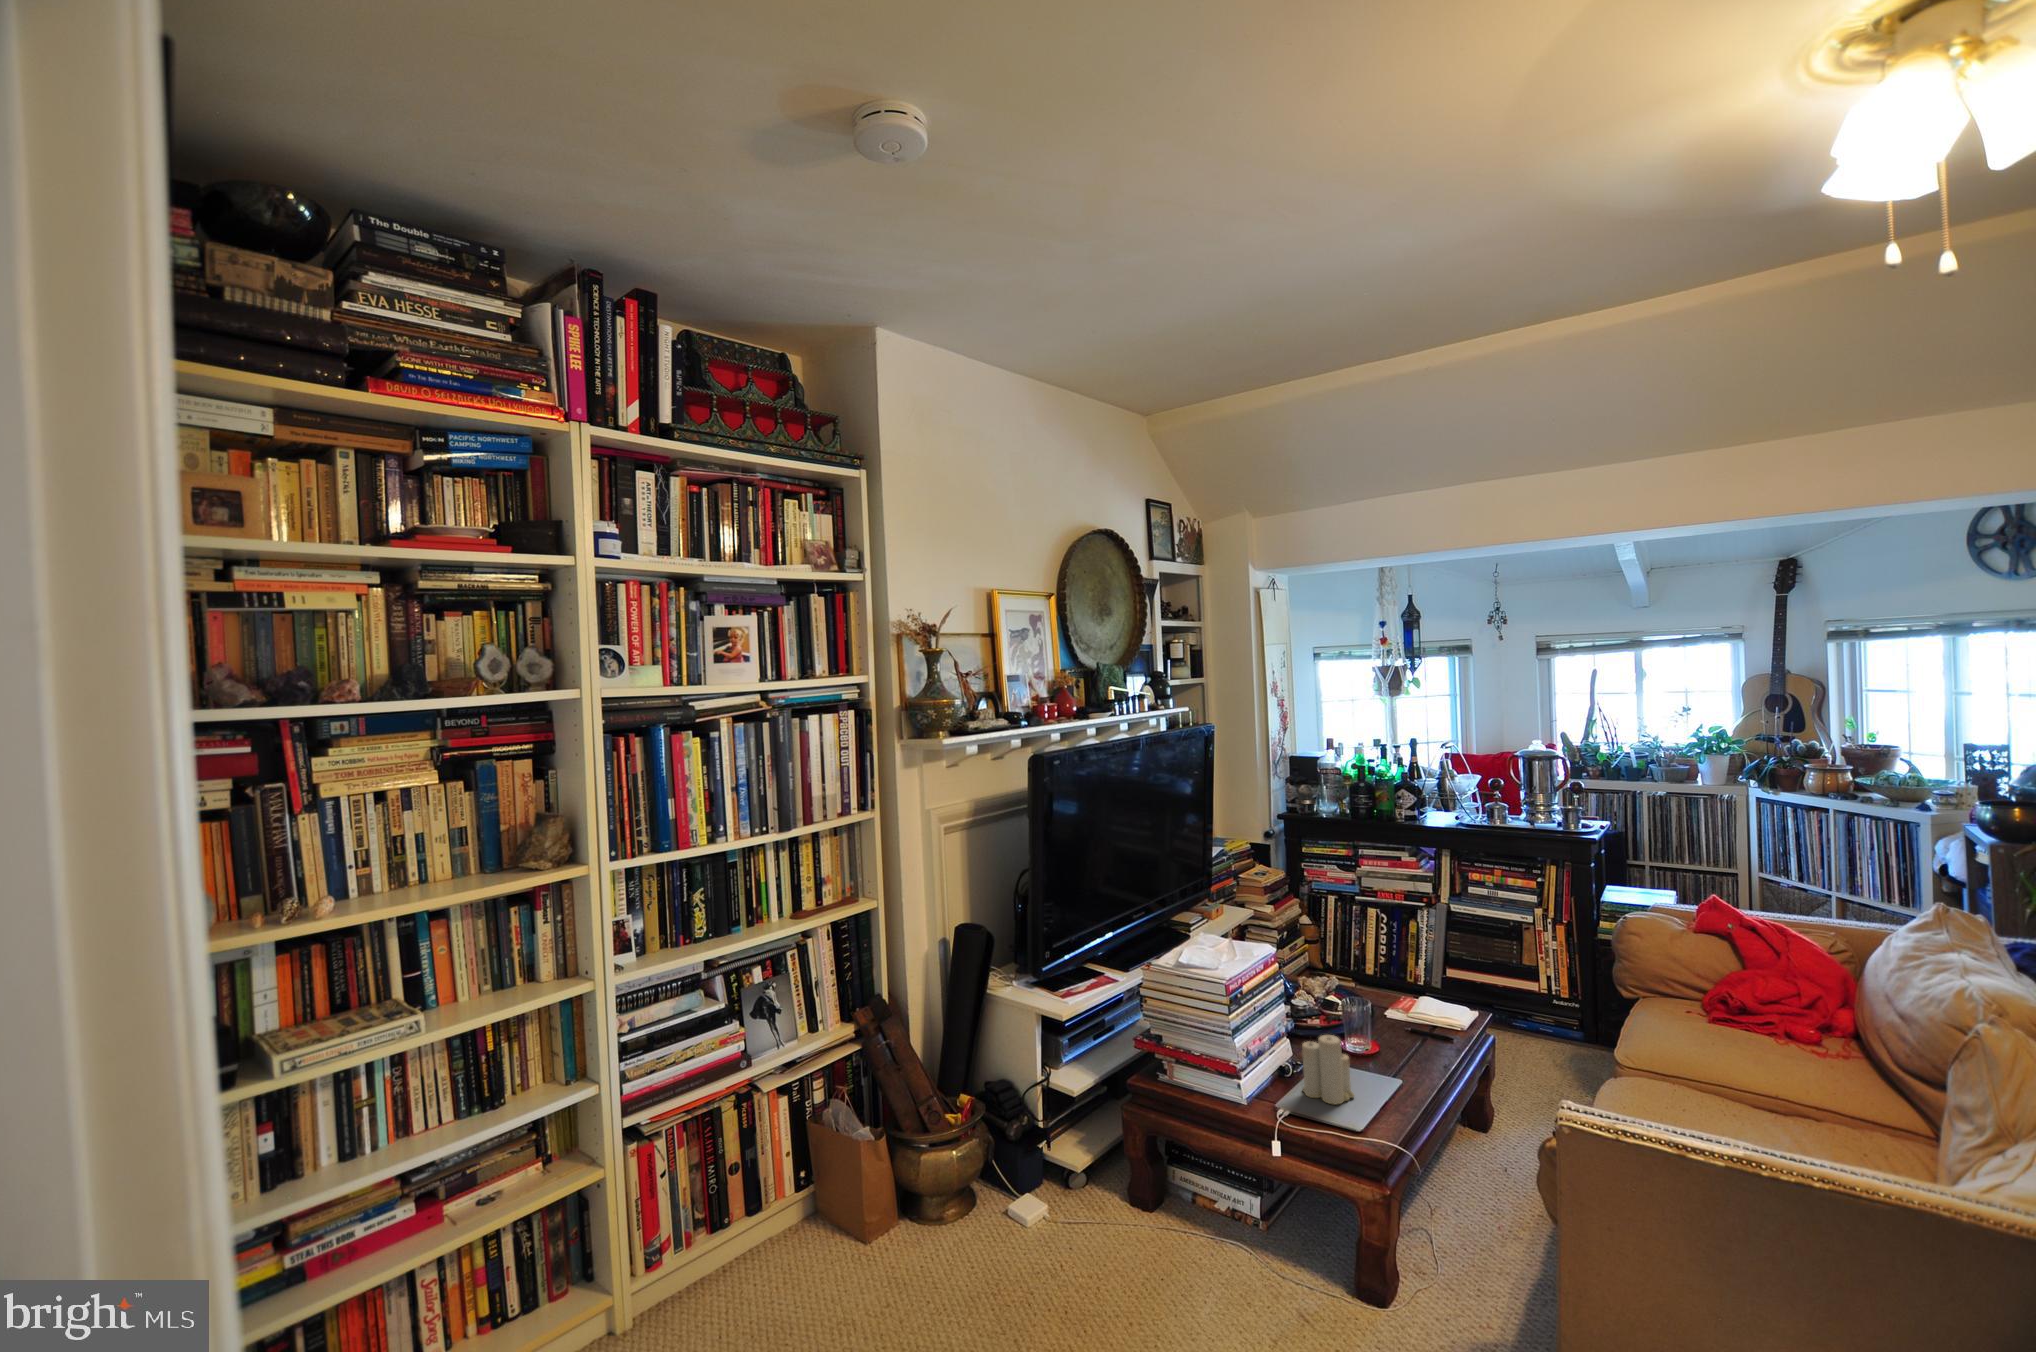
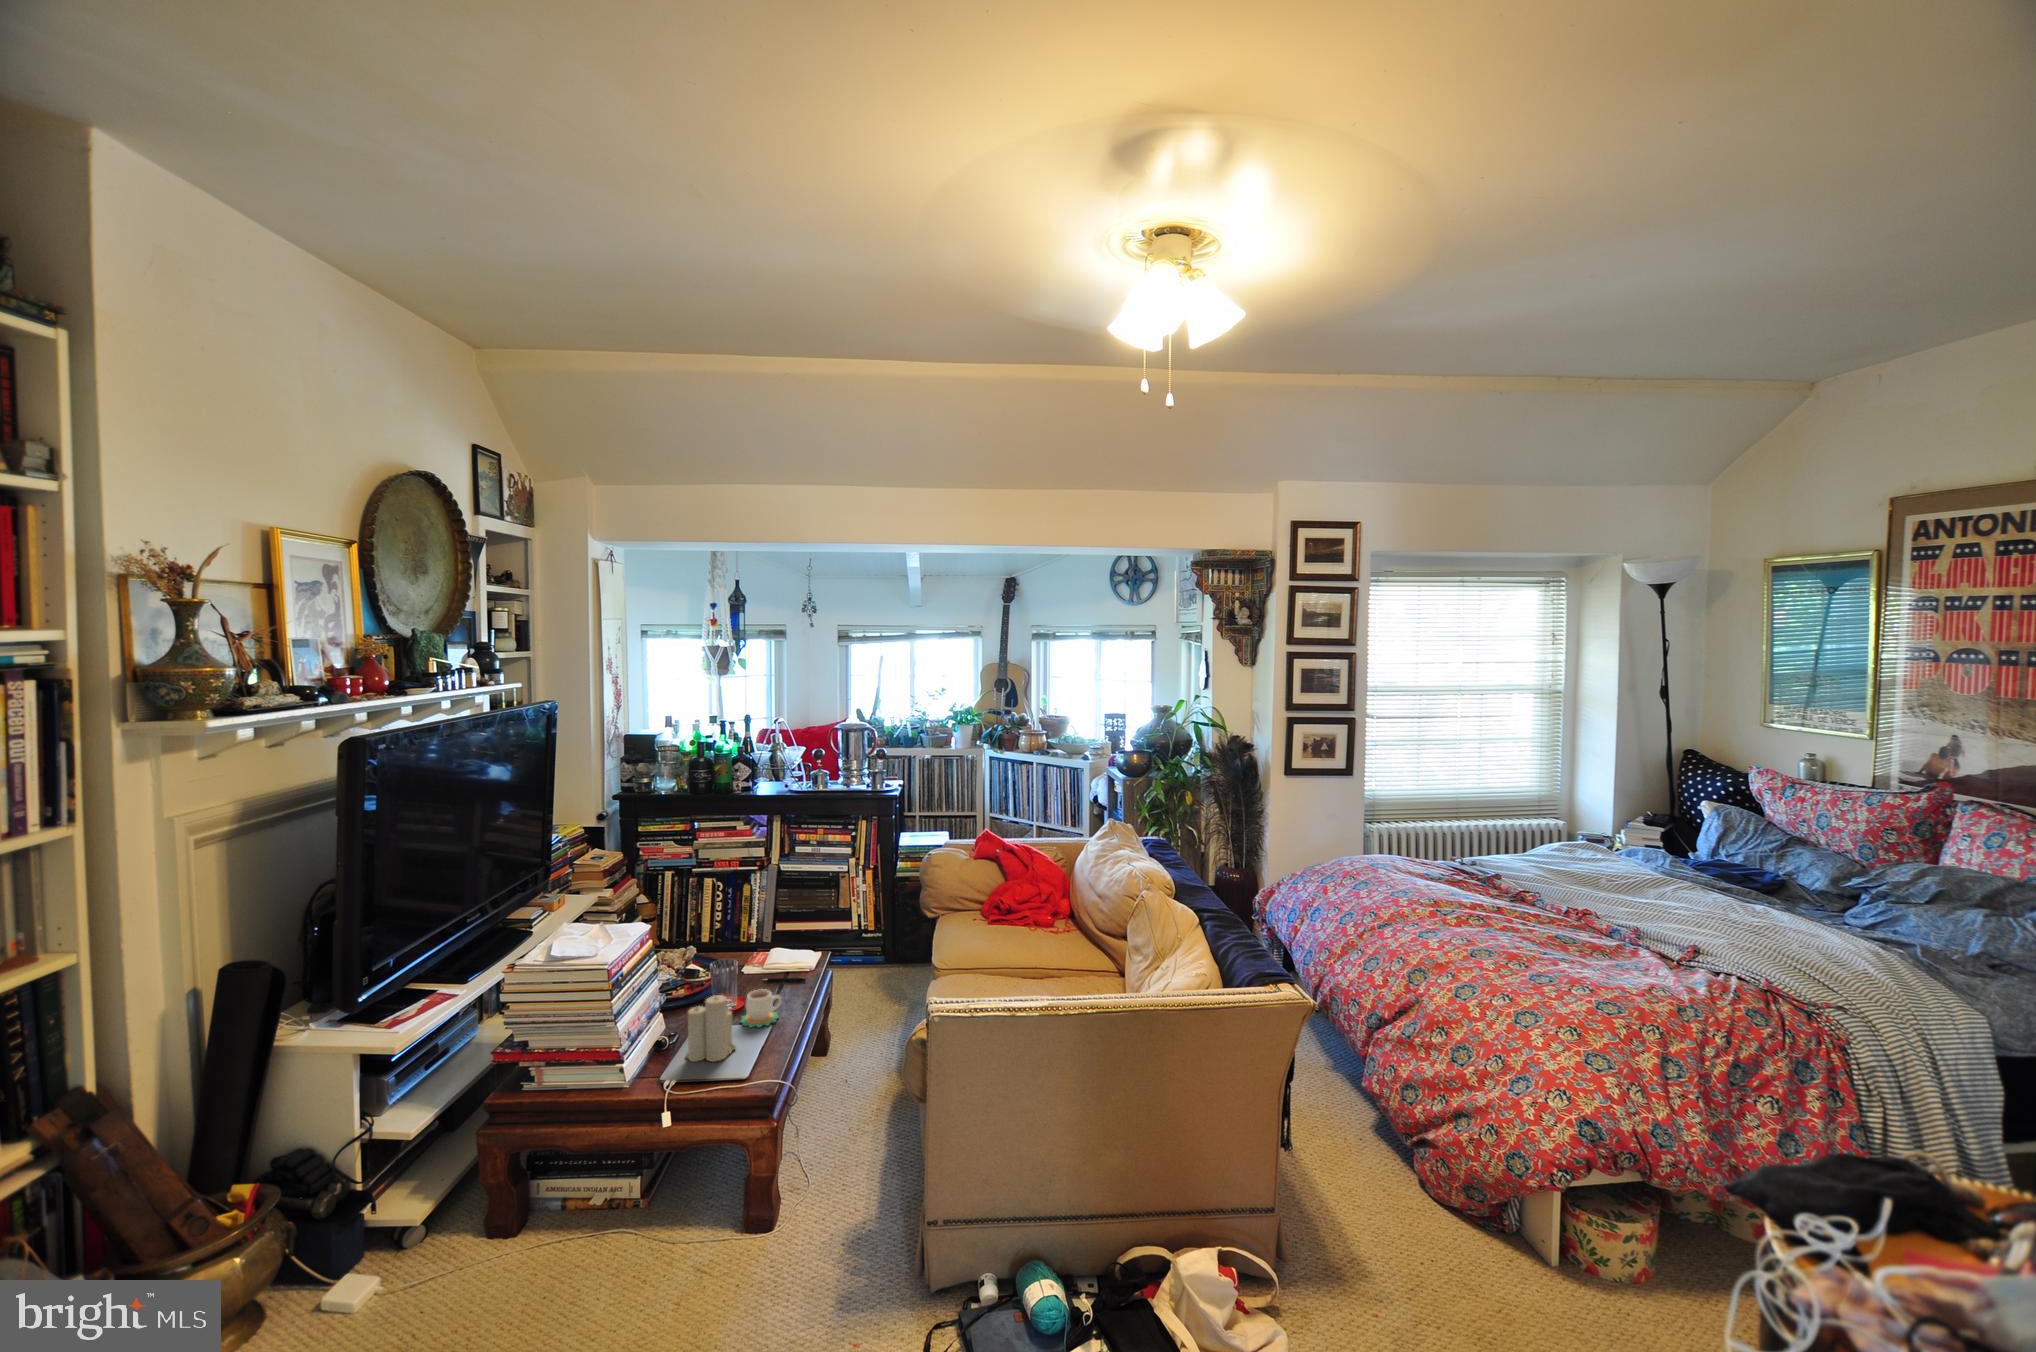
mug: none [1366,1041,1412,1083] -> present [740,989,782,1028]

